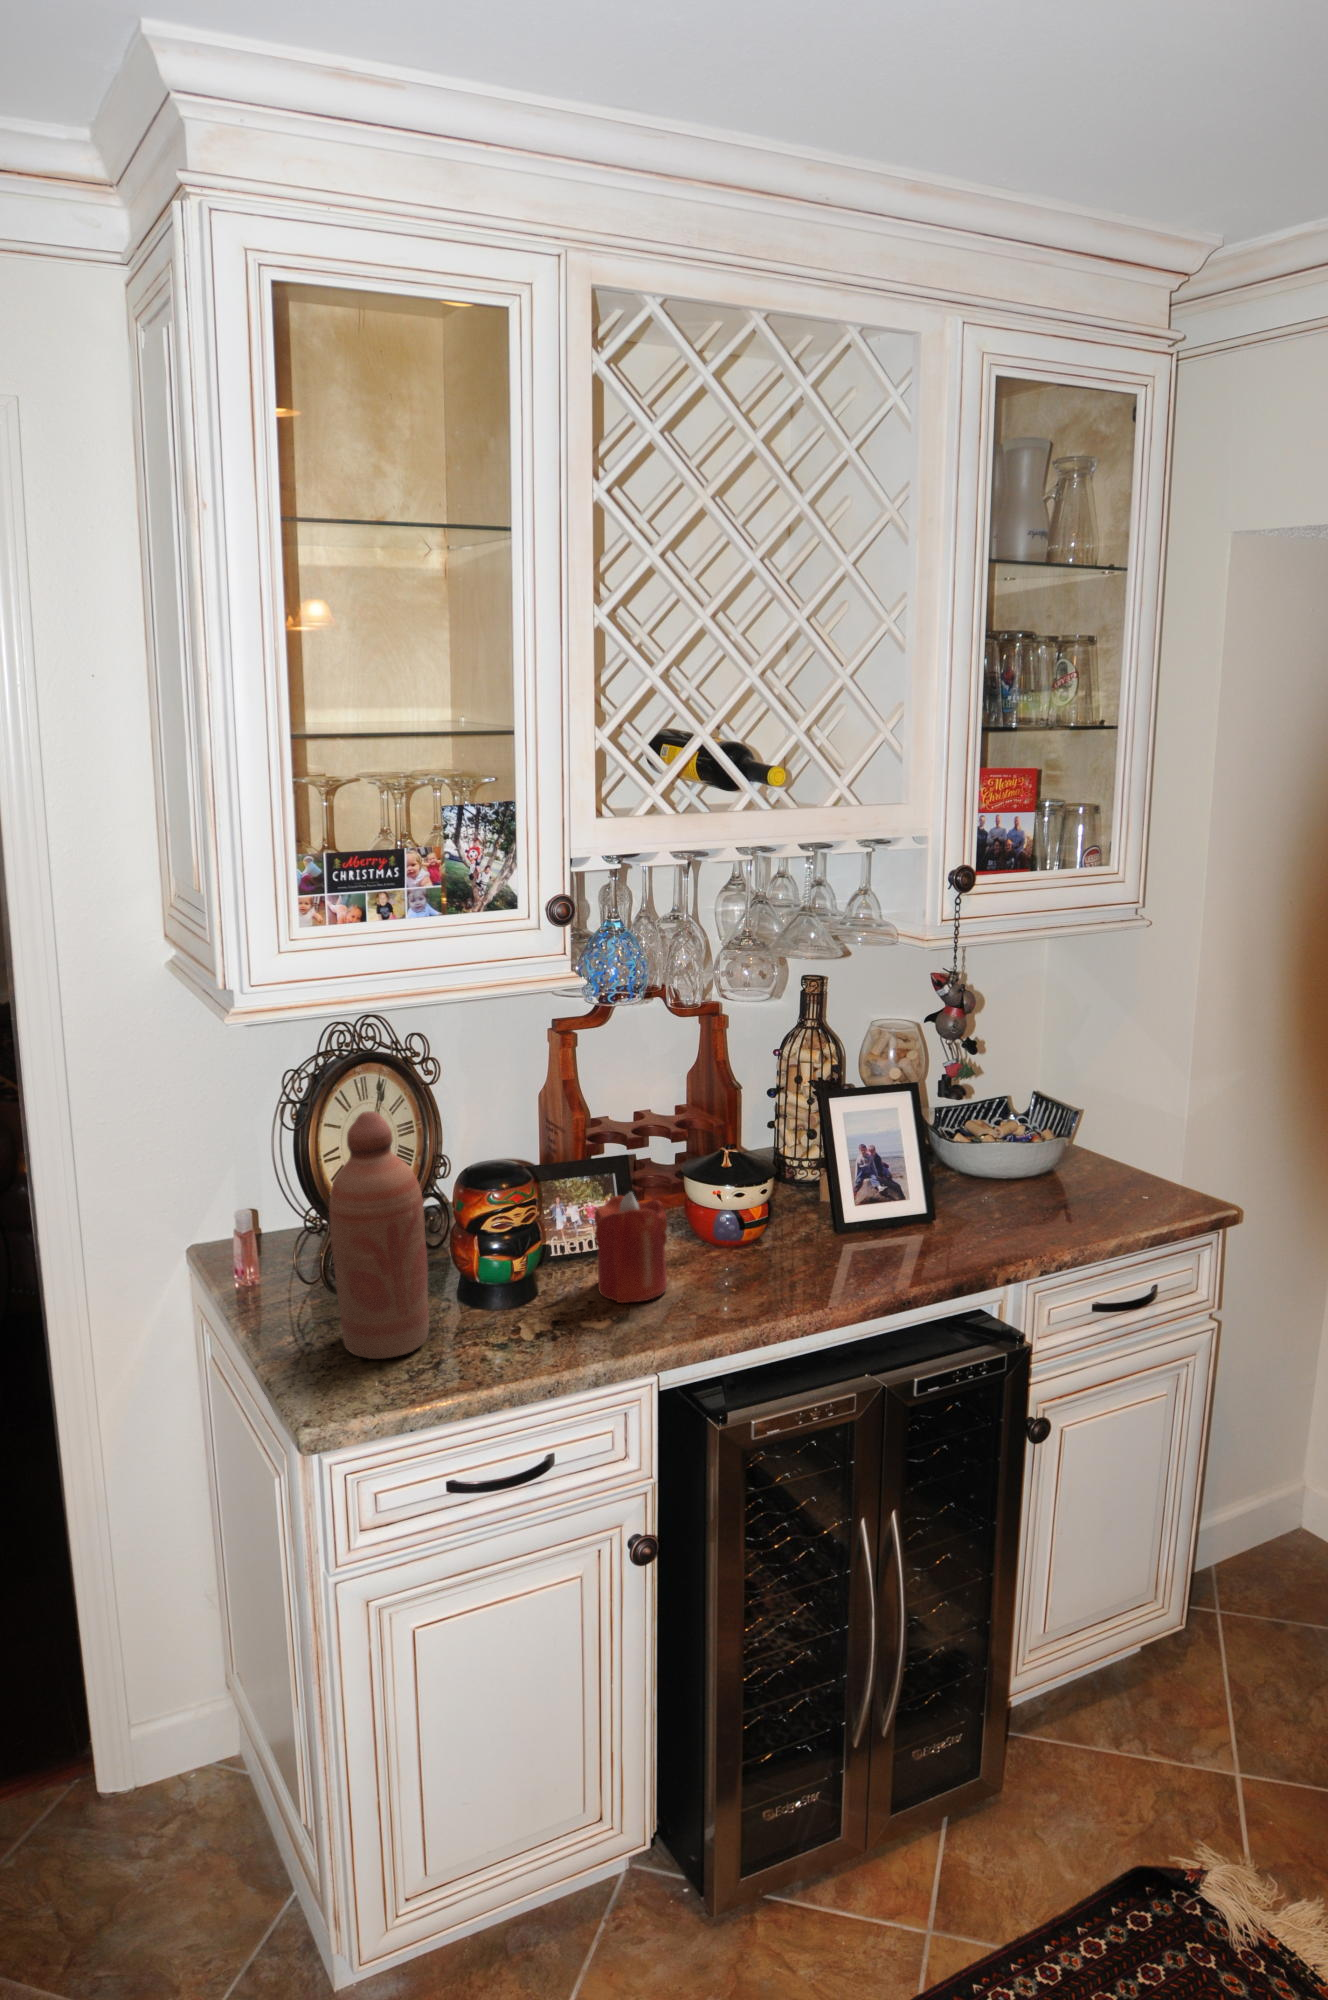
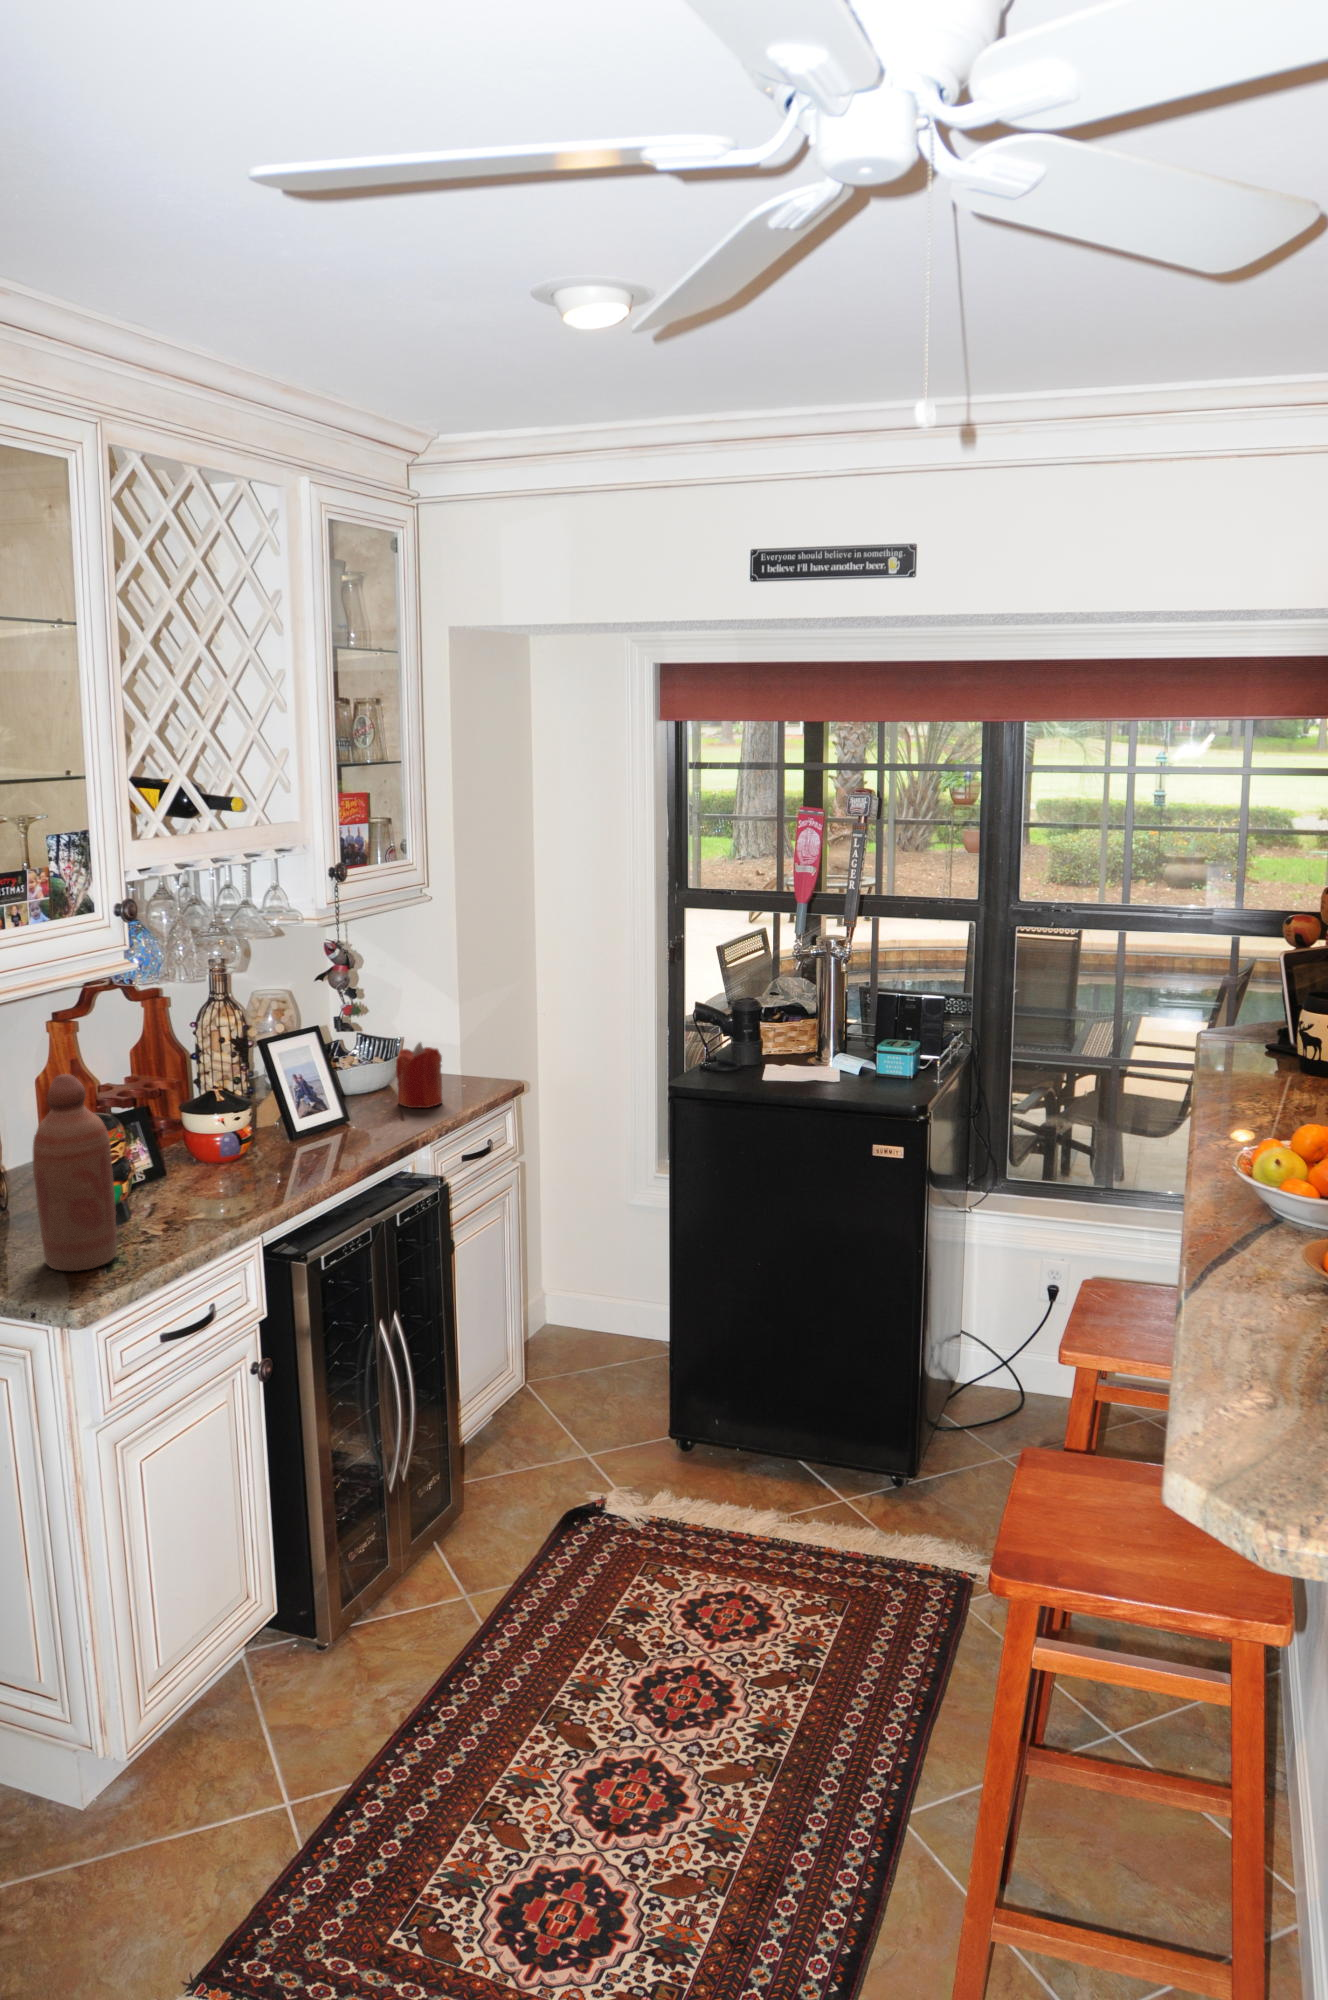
candle: present [595,1192,667,1303] -> present [396,1043,442,1108]

